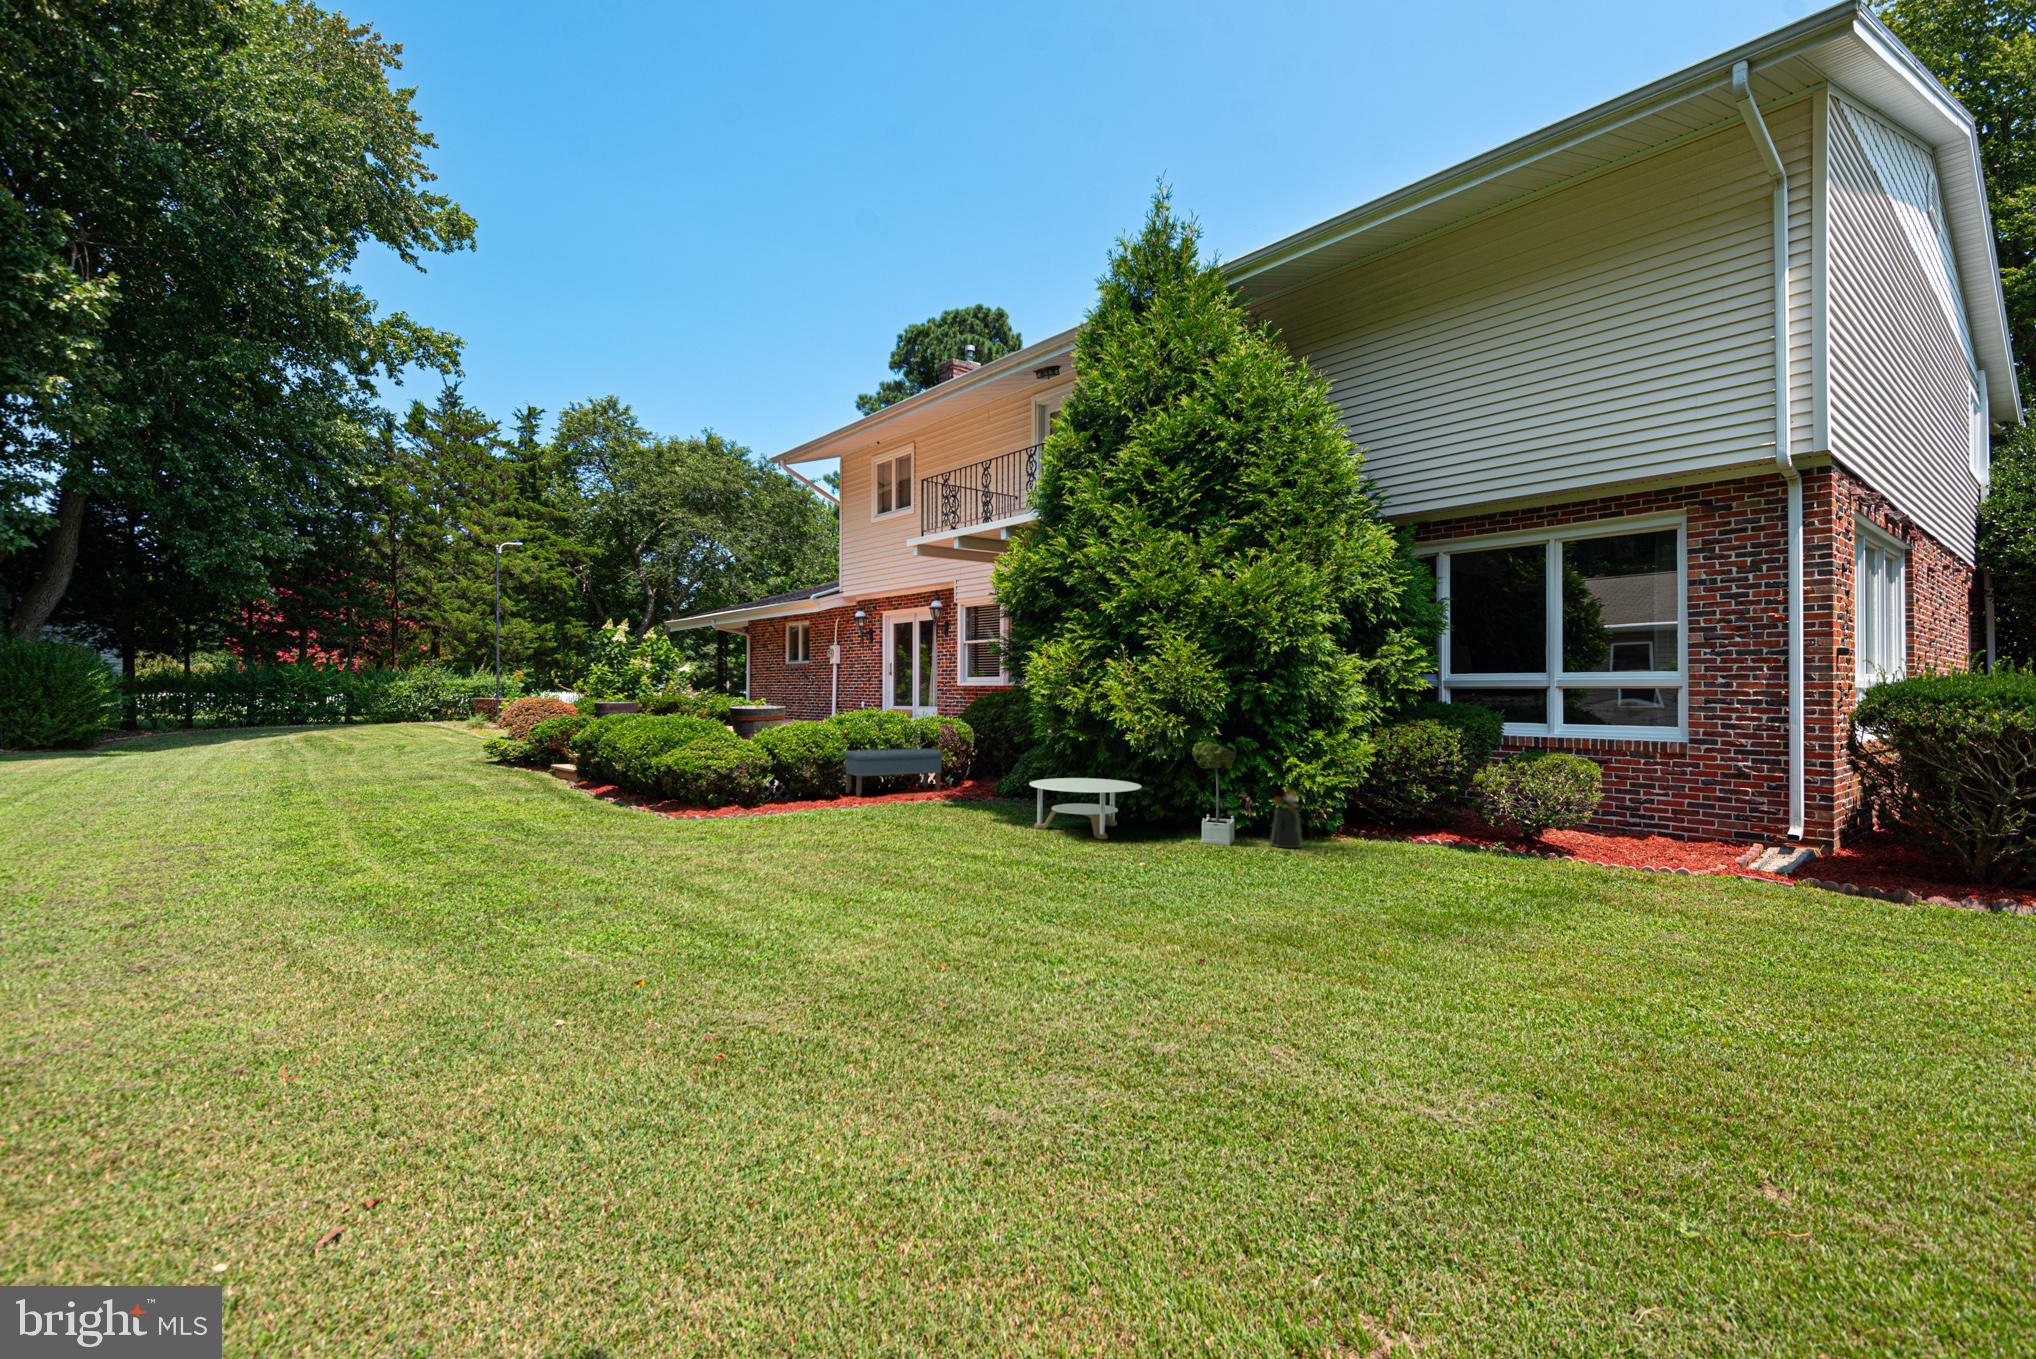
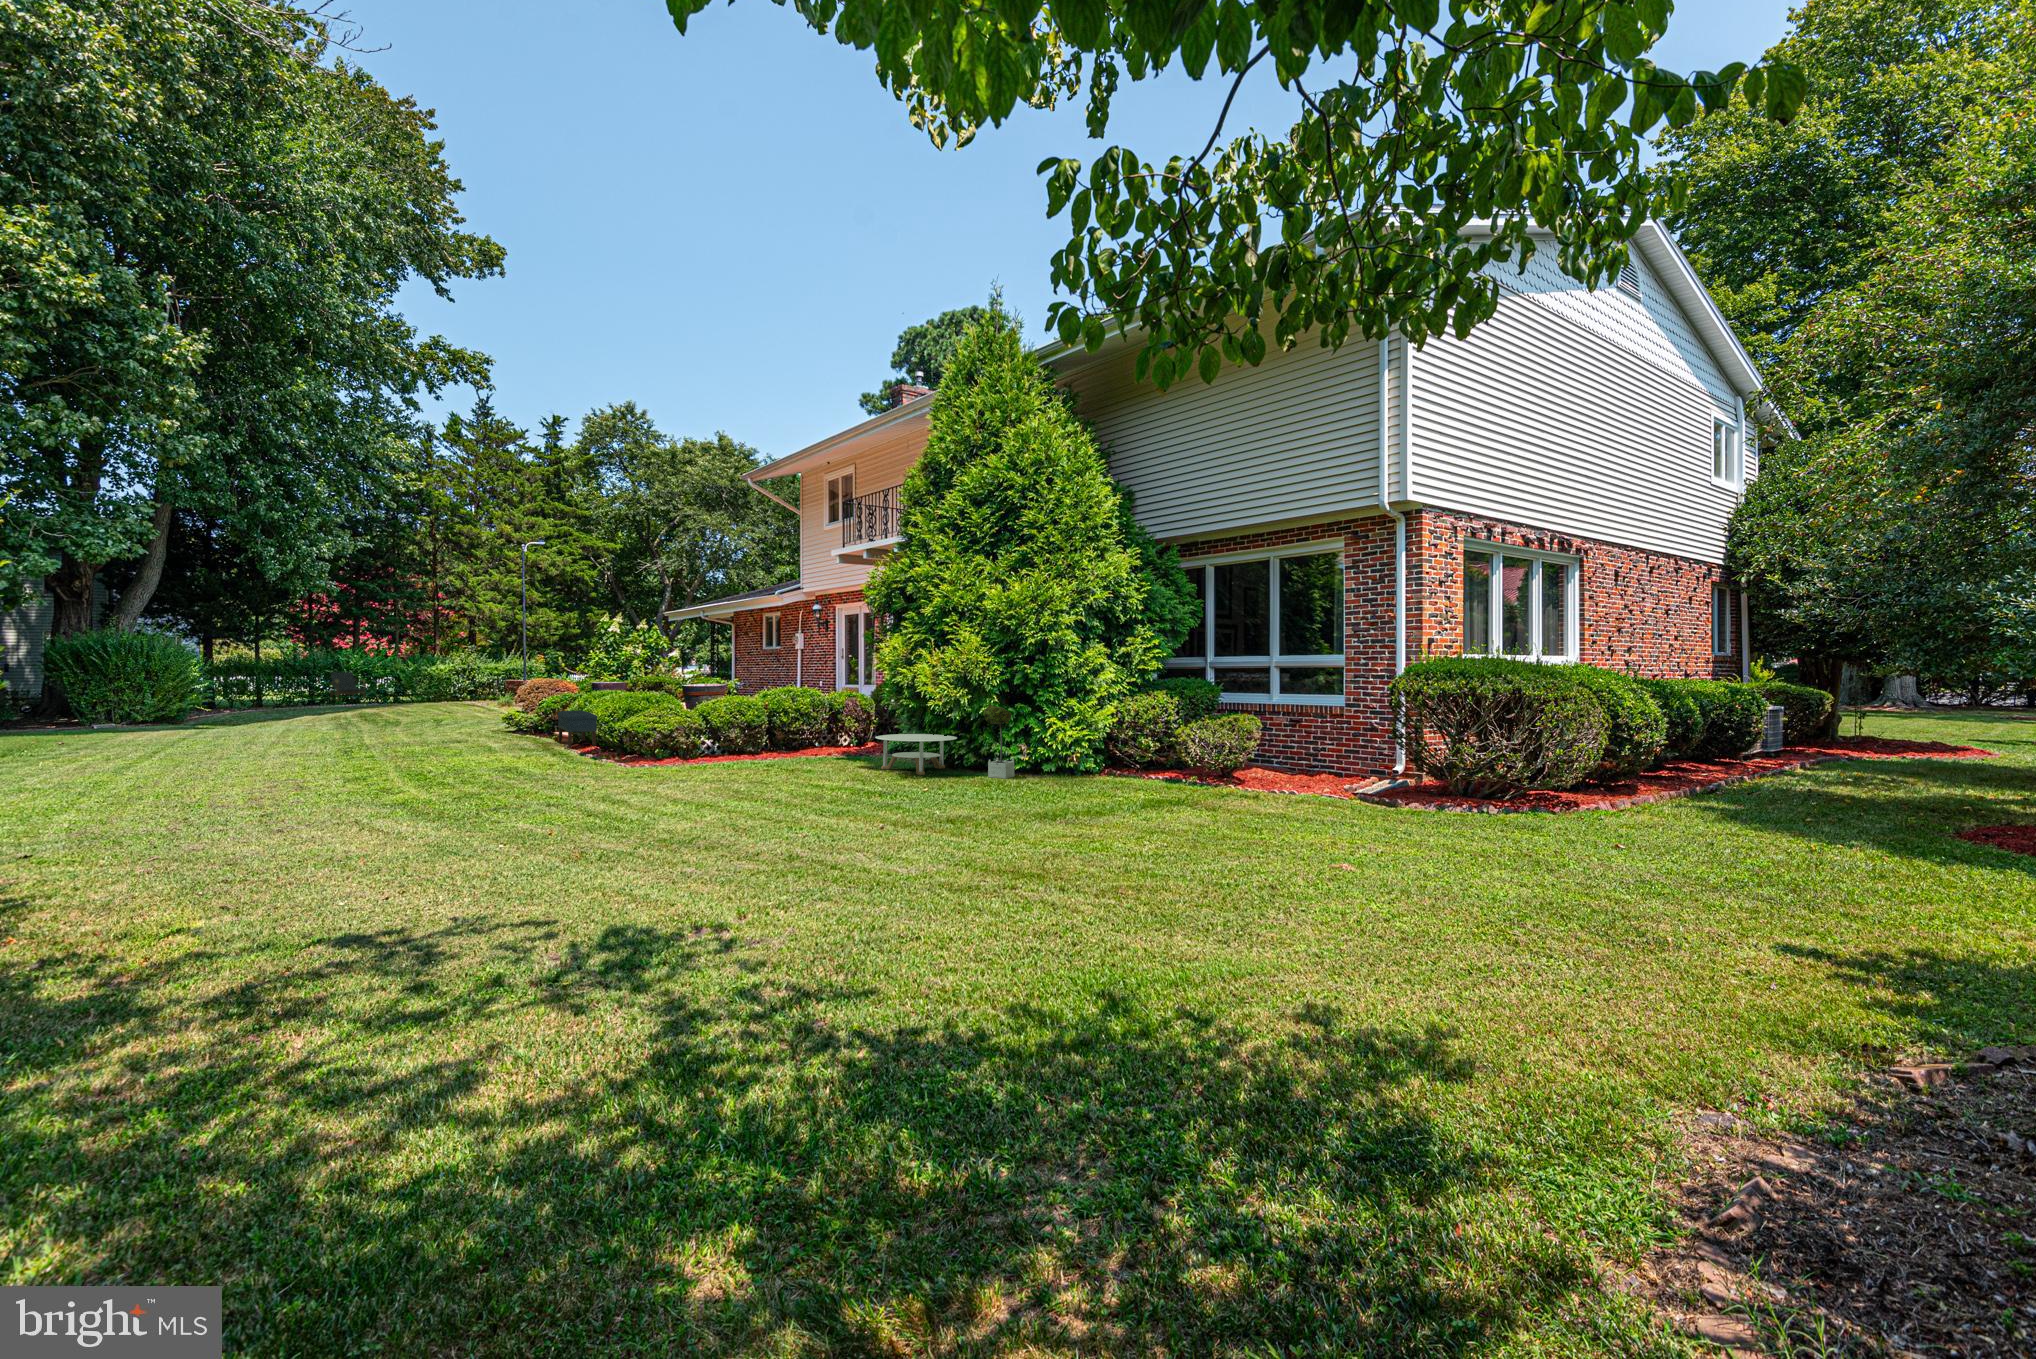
lounge chair: none [271,688,313,722] -> present [331,672,365,698]
bench: present [845,749,943,797] -> present [558,711,597,747]
watering can: present [1270,790,1302,848] -> none [1035,739,1058,780]

